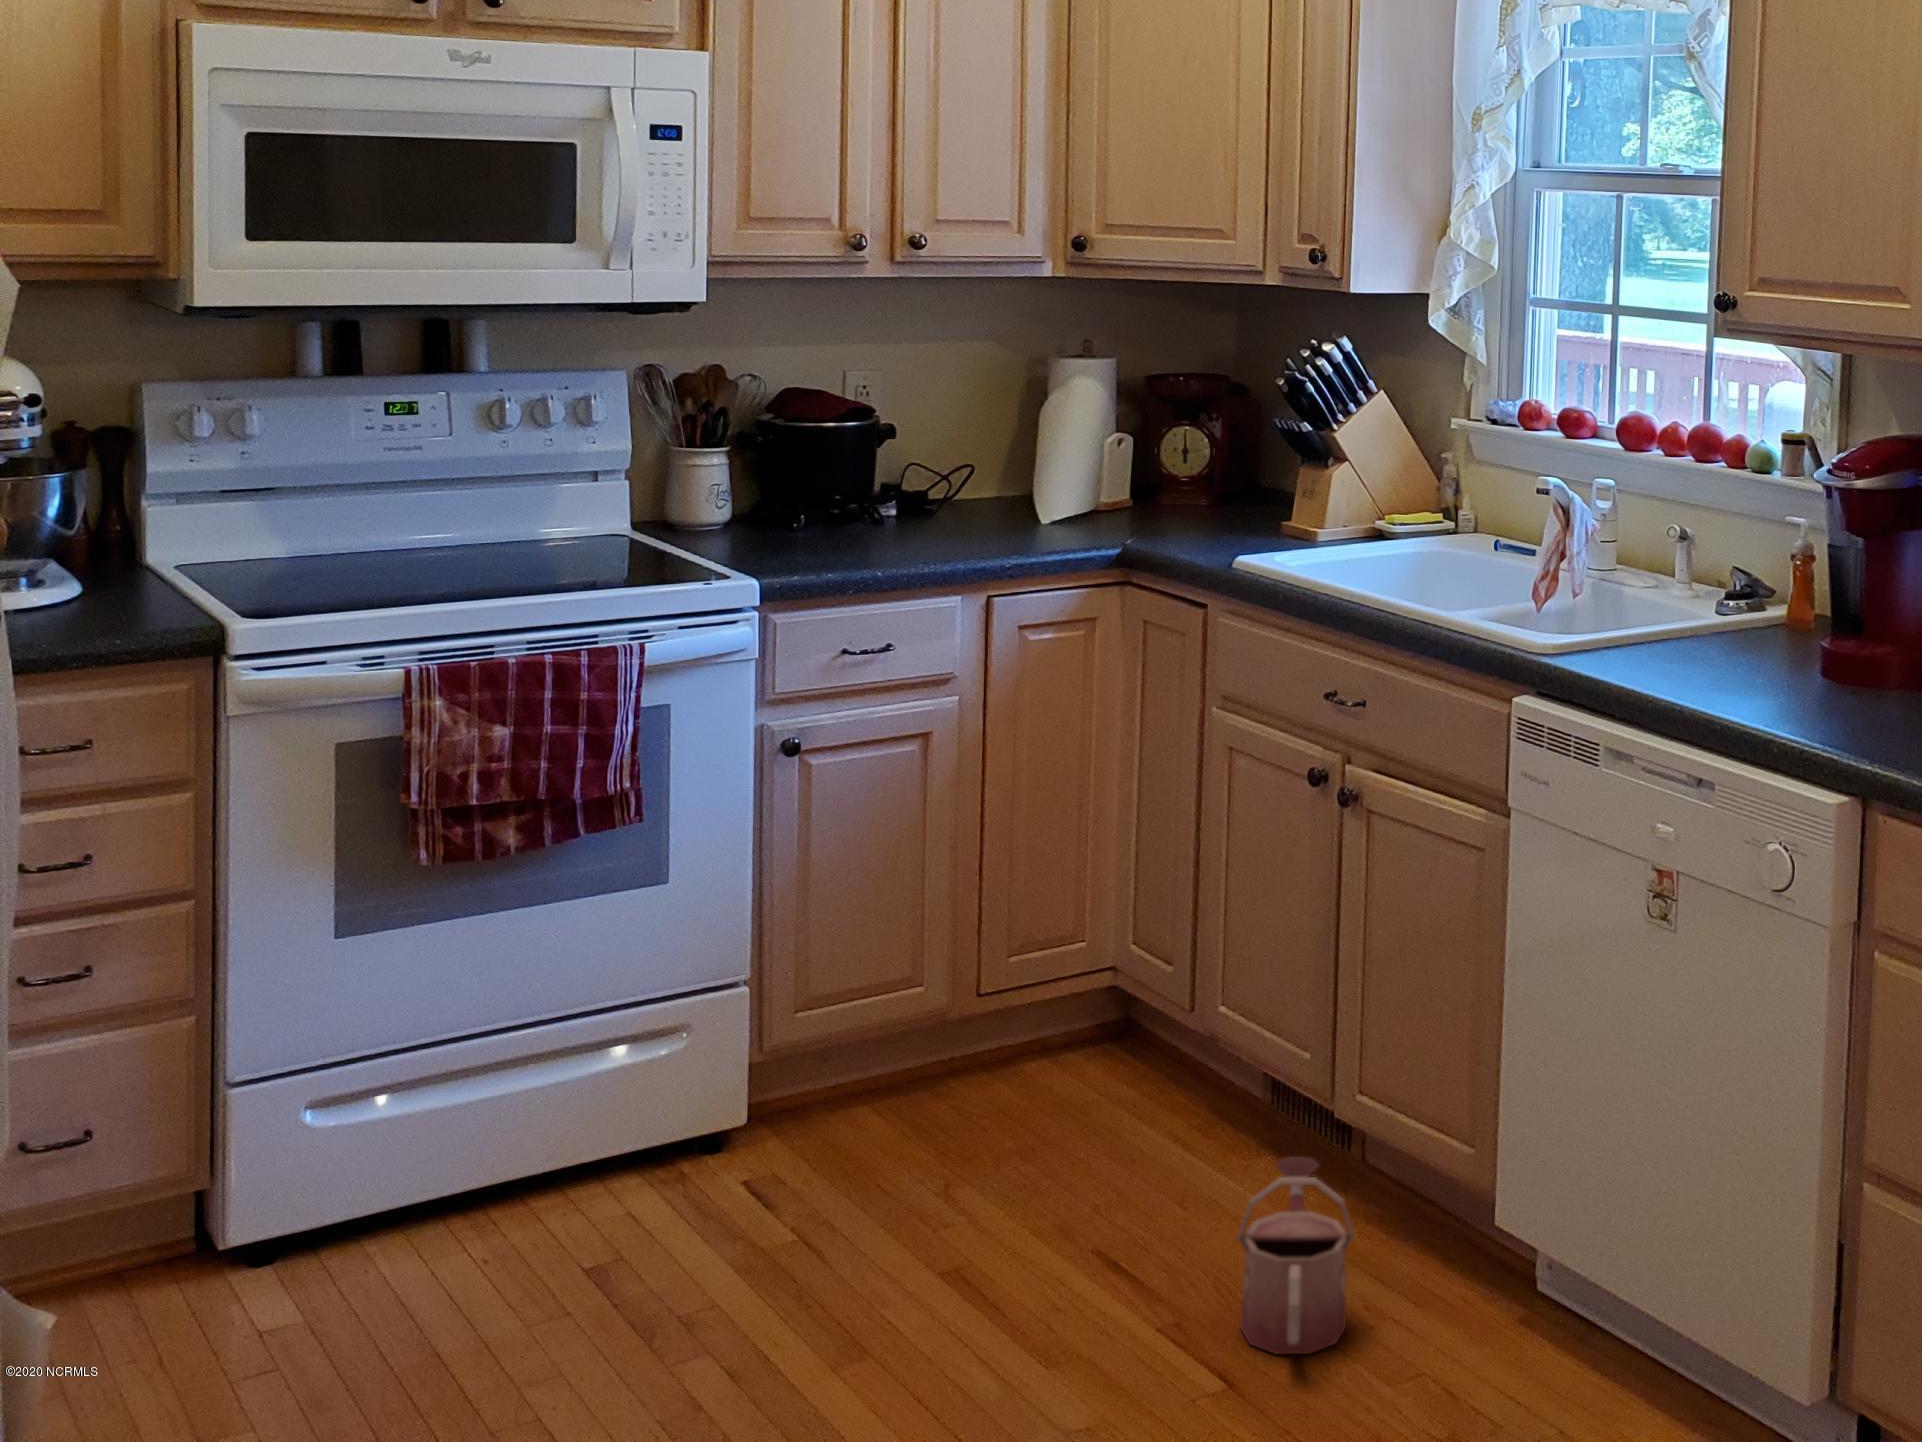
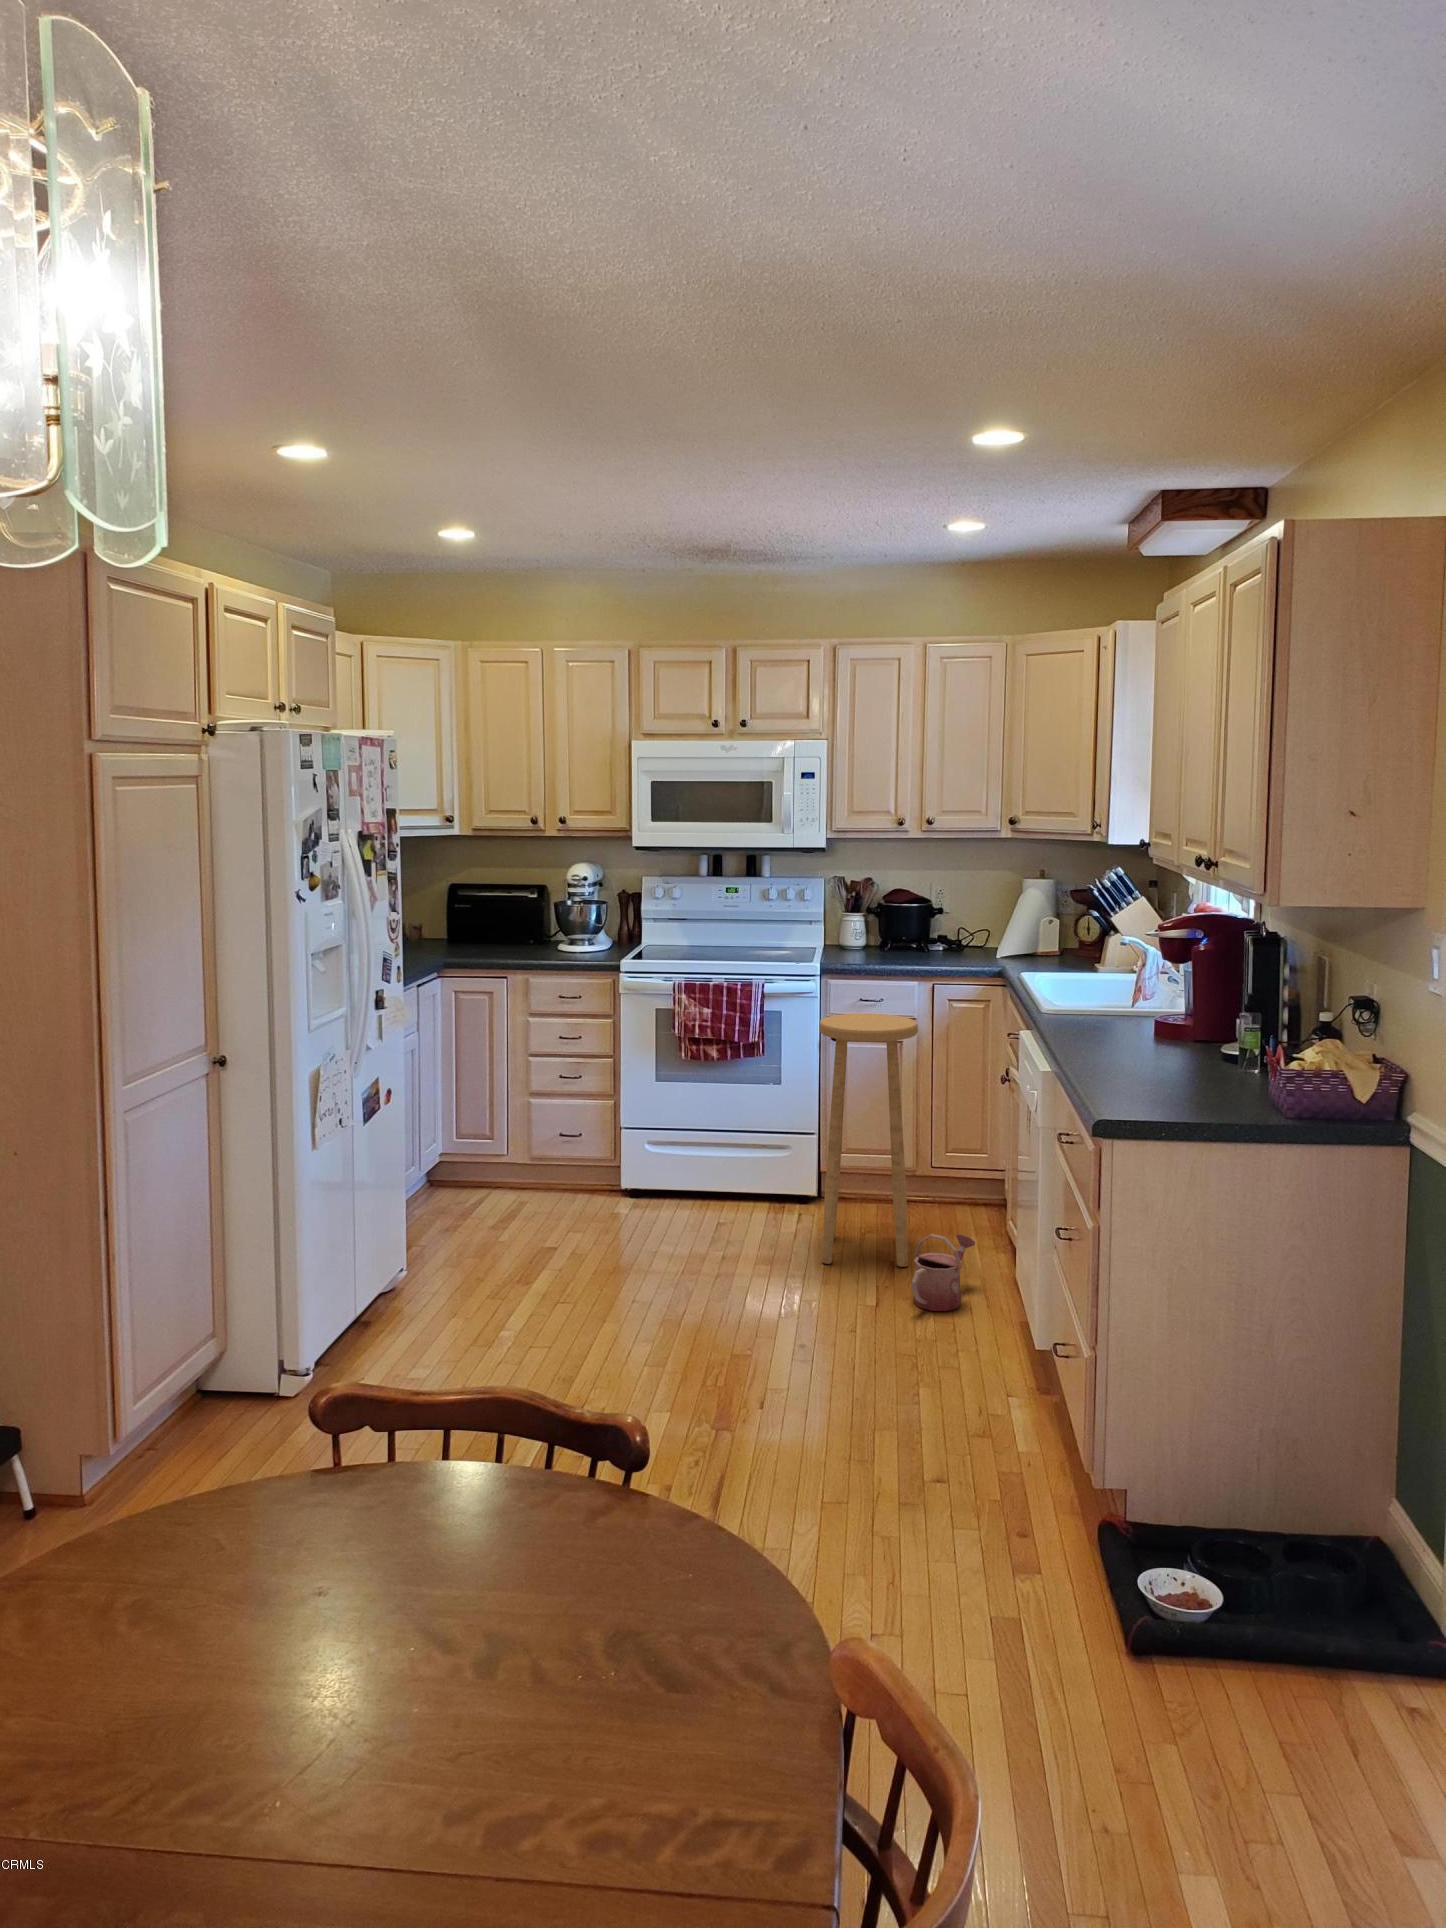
stool: none [881,687,1138,1311] -> present [819,1013,918,1267]

